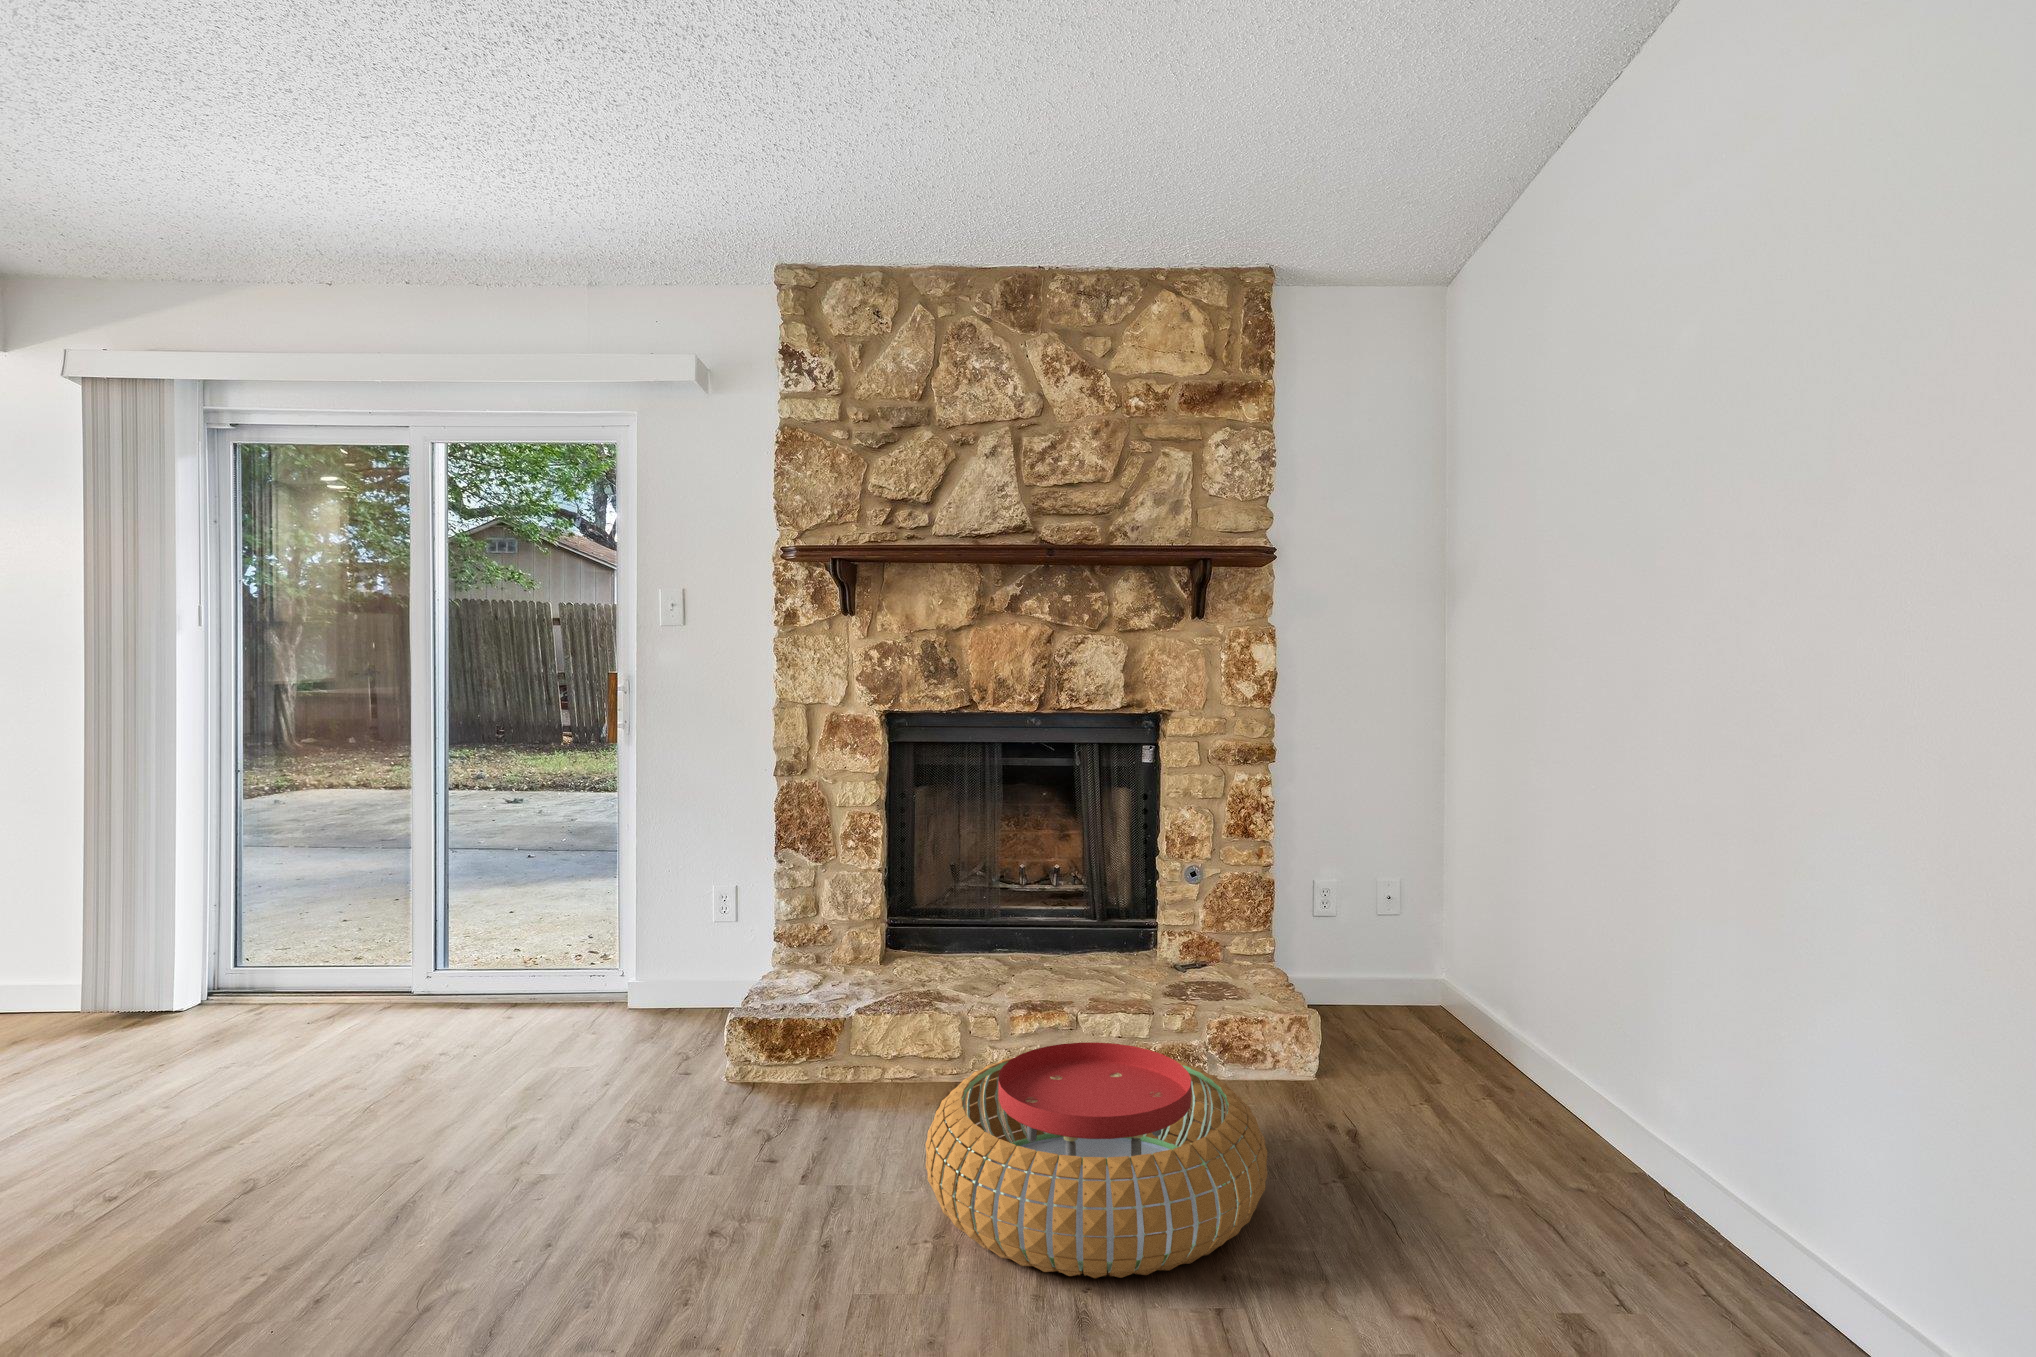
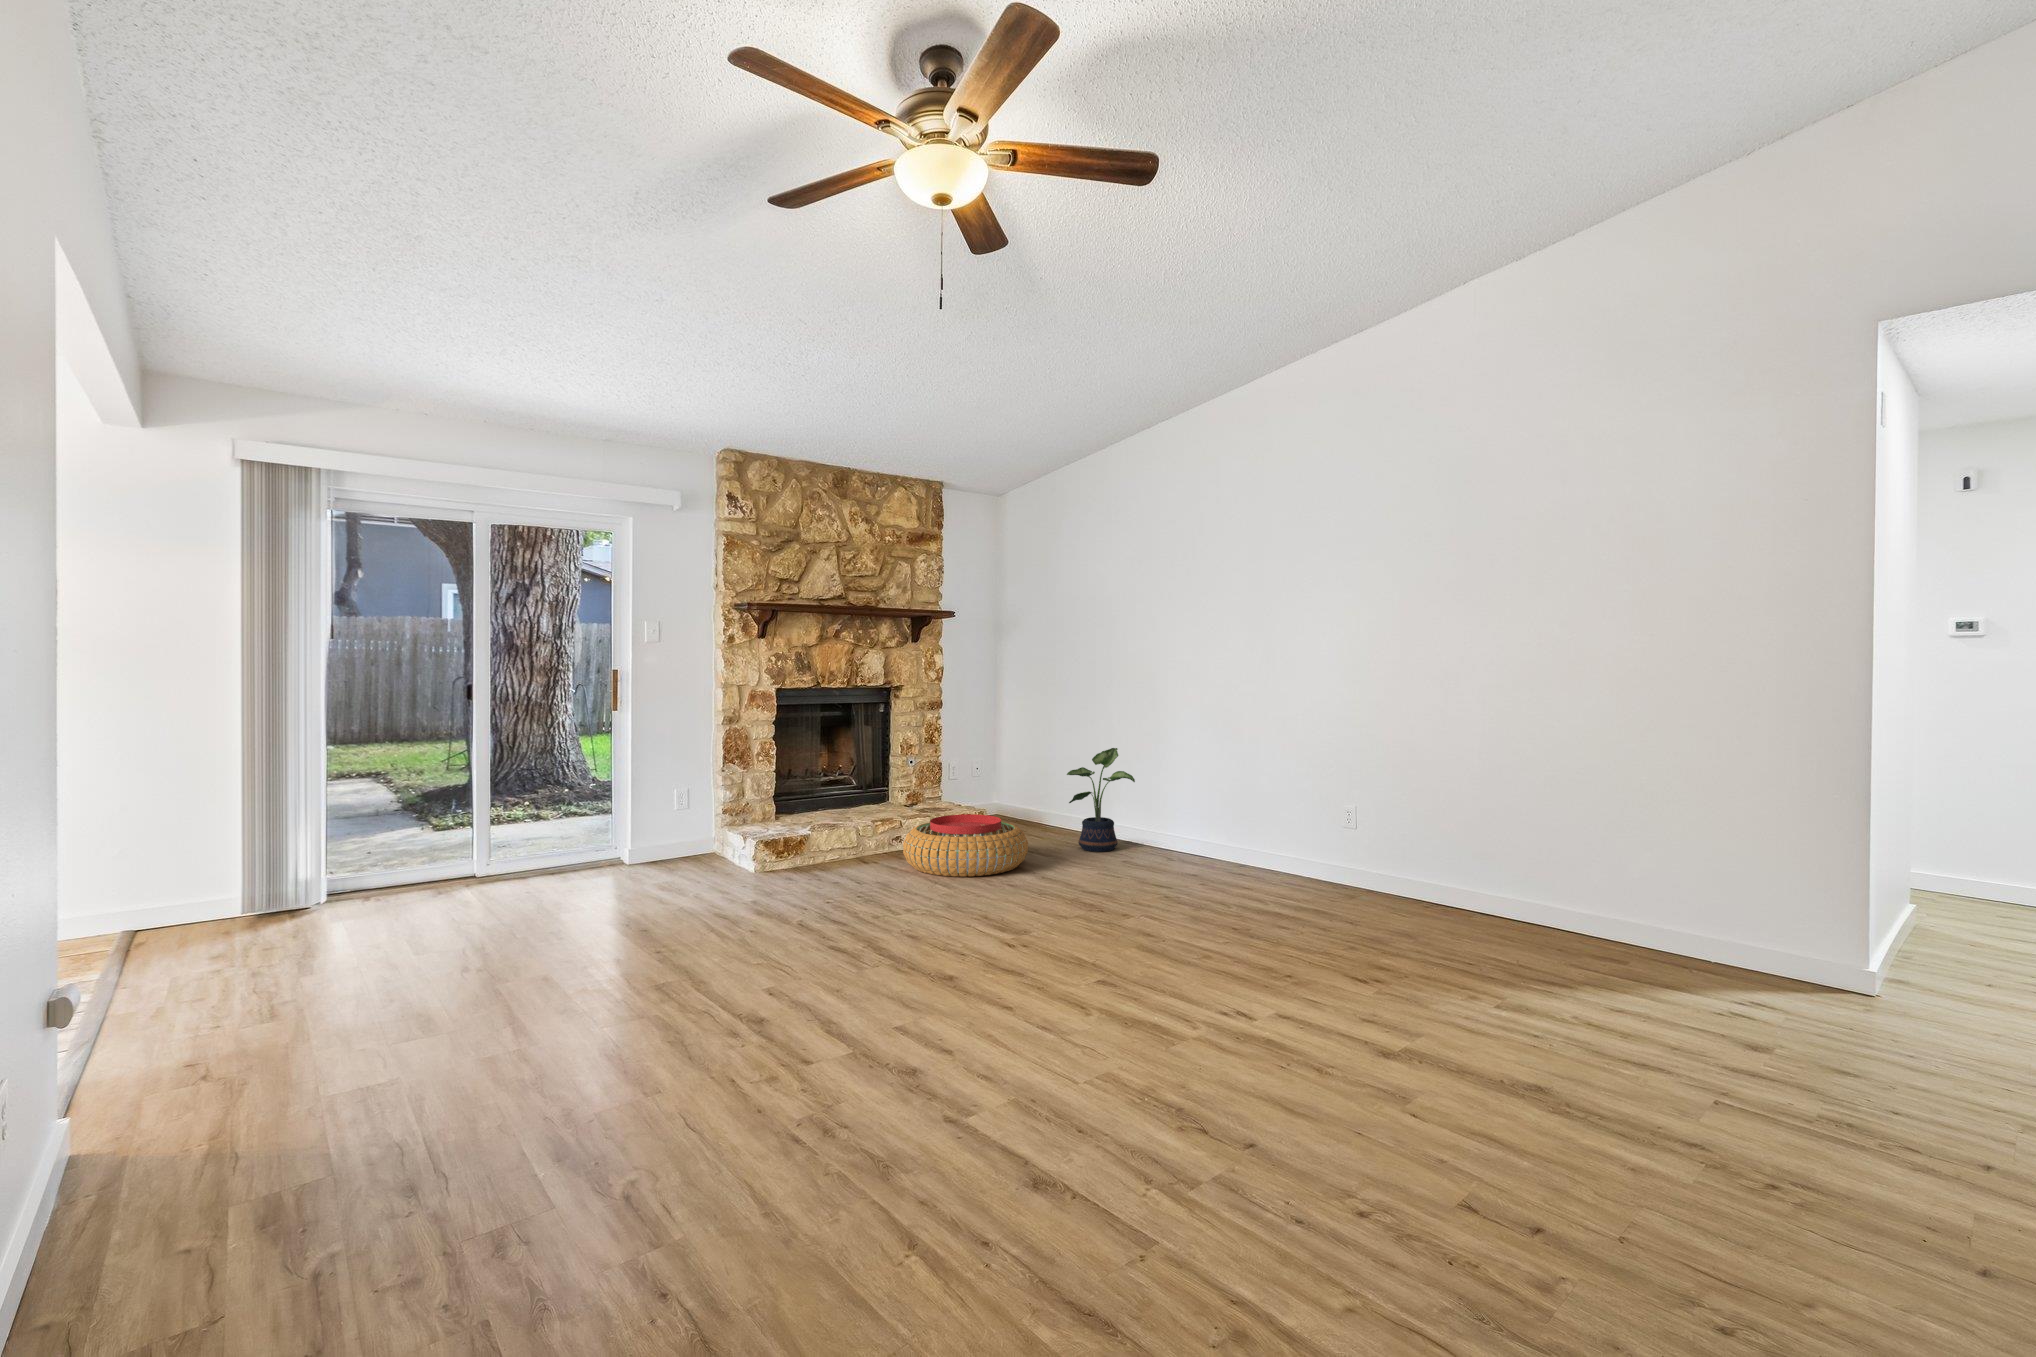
potted plant: none [1443,915,1672,1261] -> present [1067,748,1135,852]

